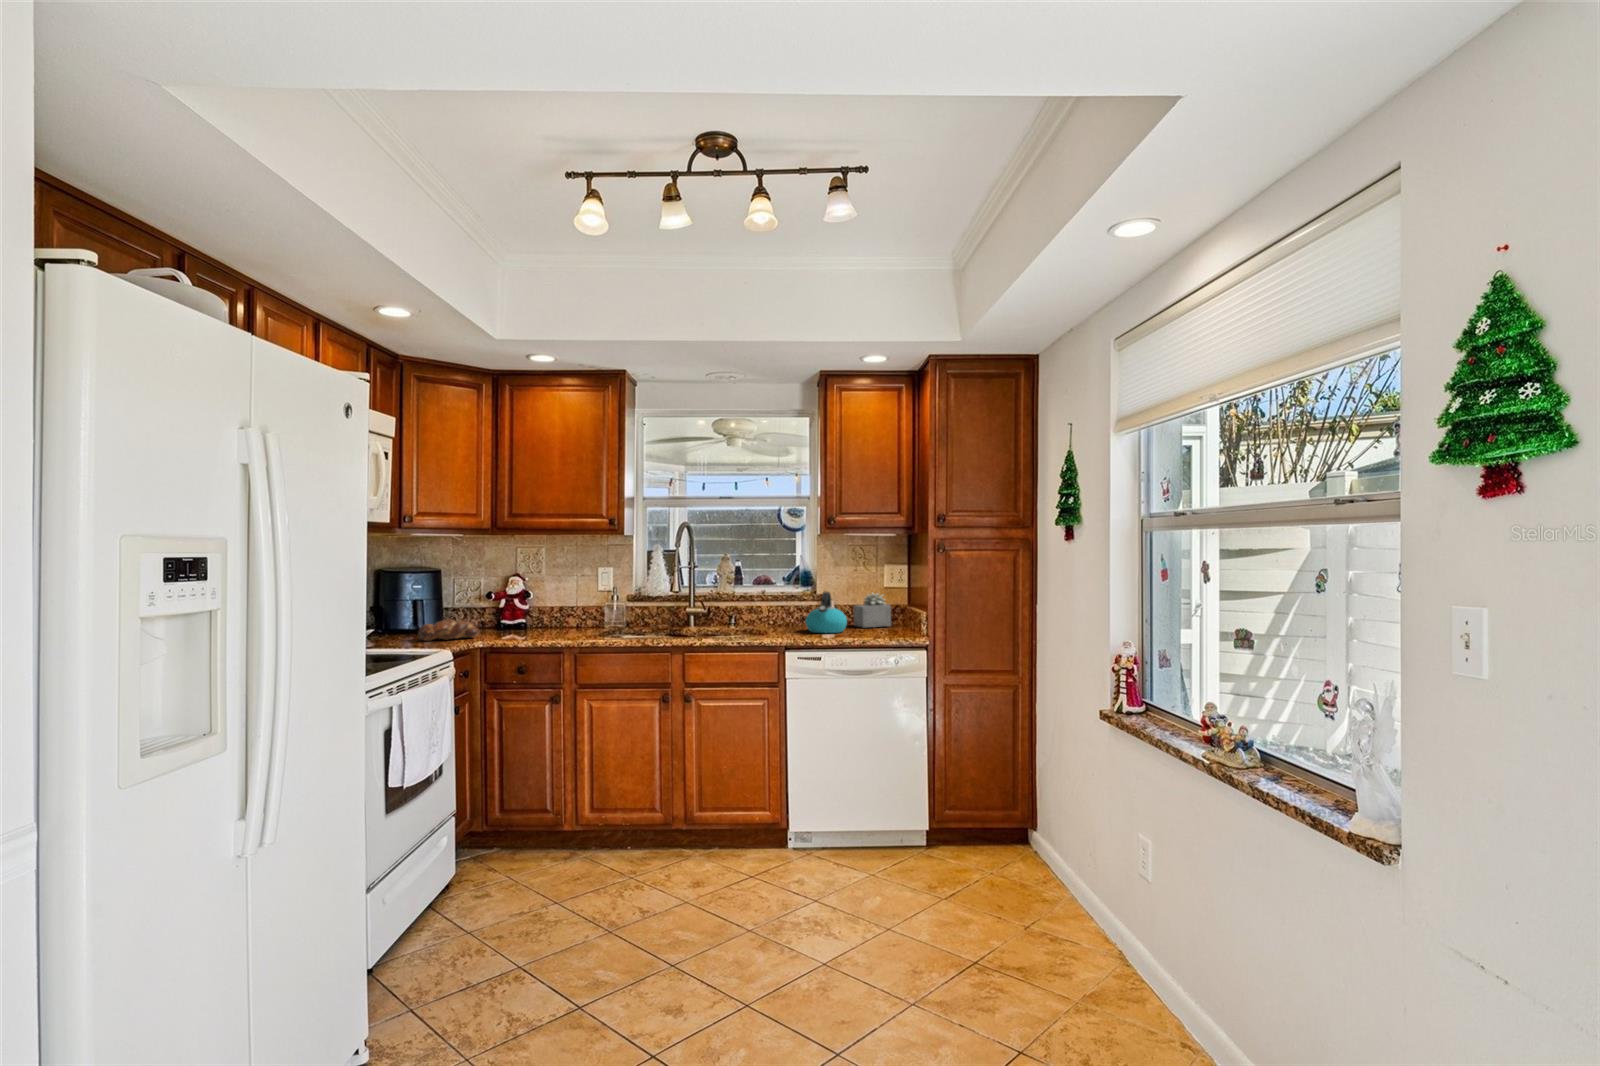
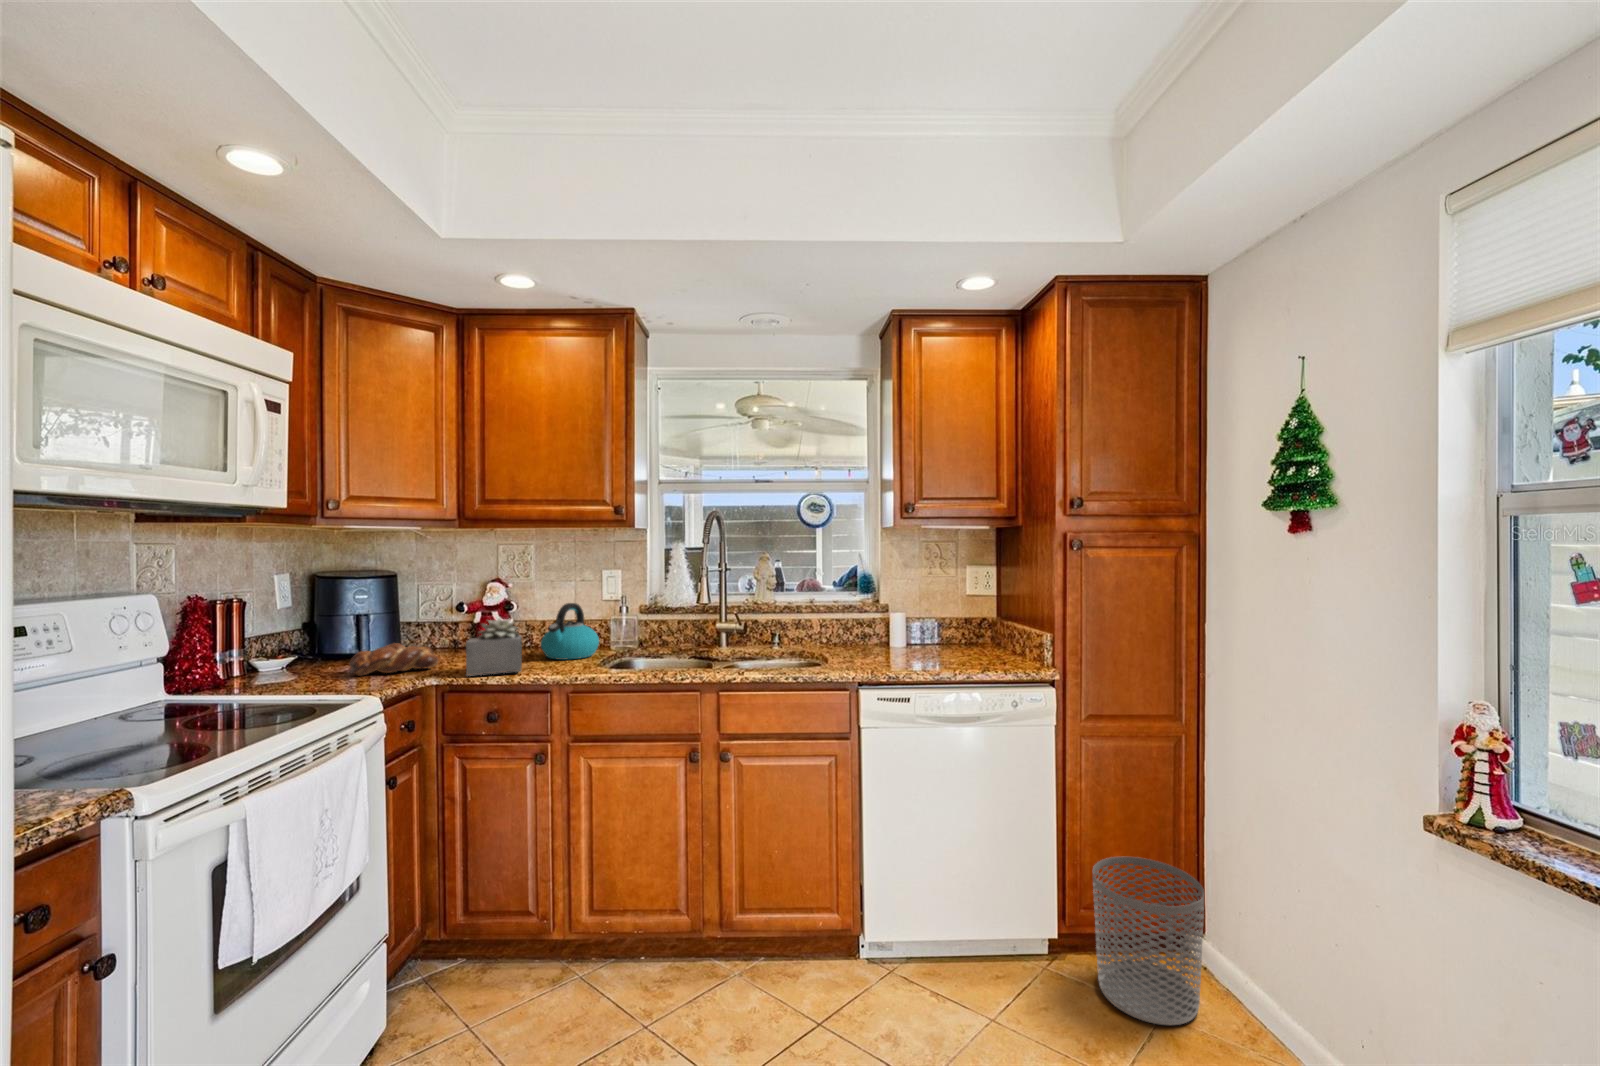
kettle: present [805,592,847,633] -> present [541,603,599,660]
succulent plant: present [854,593,891,627] -> present [466,618,522,676]
waste bin: none [946,772,1018,876] -> present [1093,857,1204,1025]

